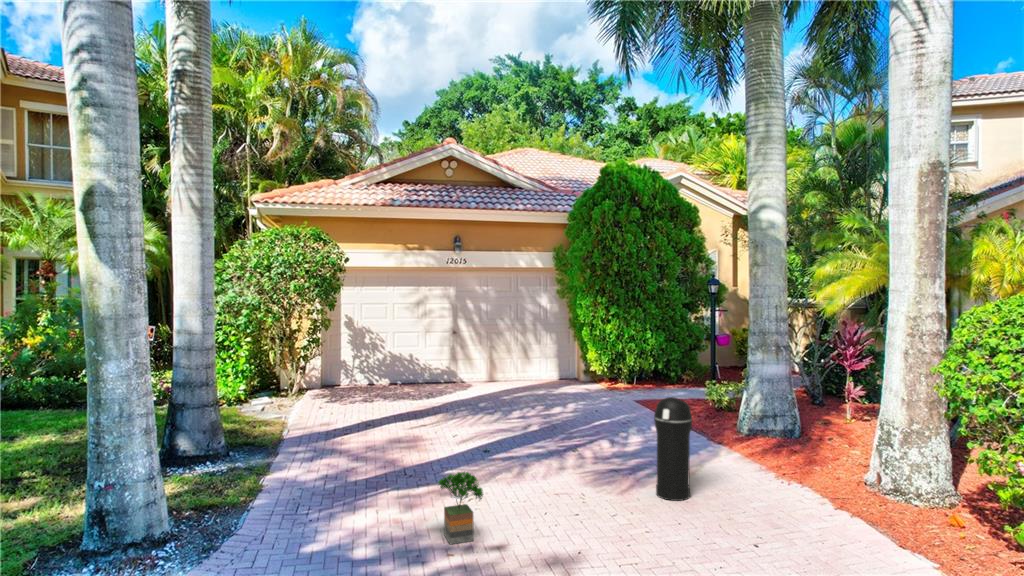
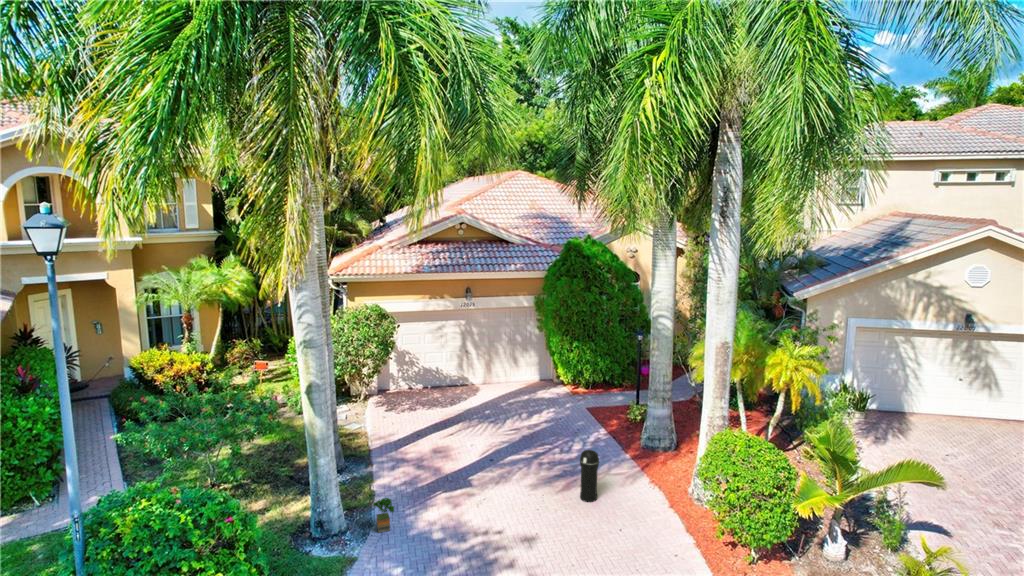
potted tree: present [438,472,483,544] -> present [373,498,394,533]

